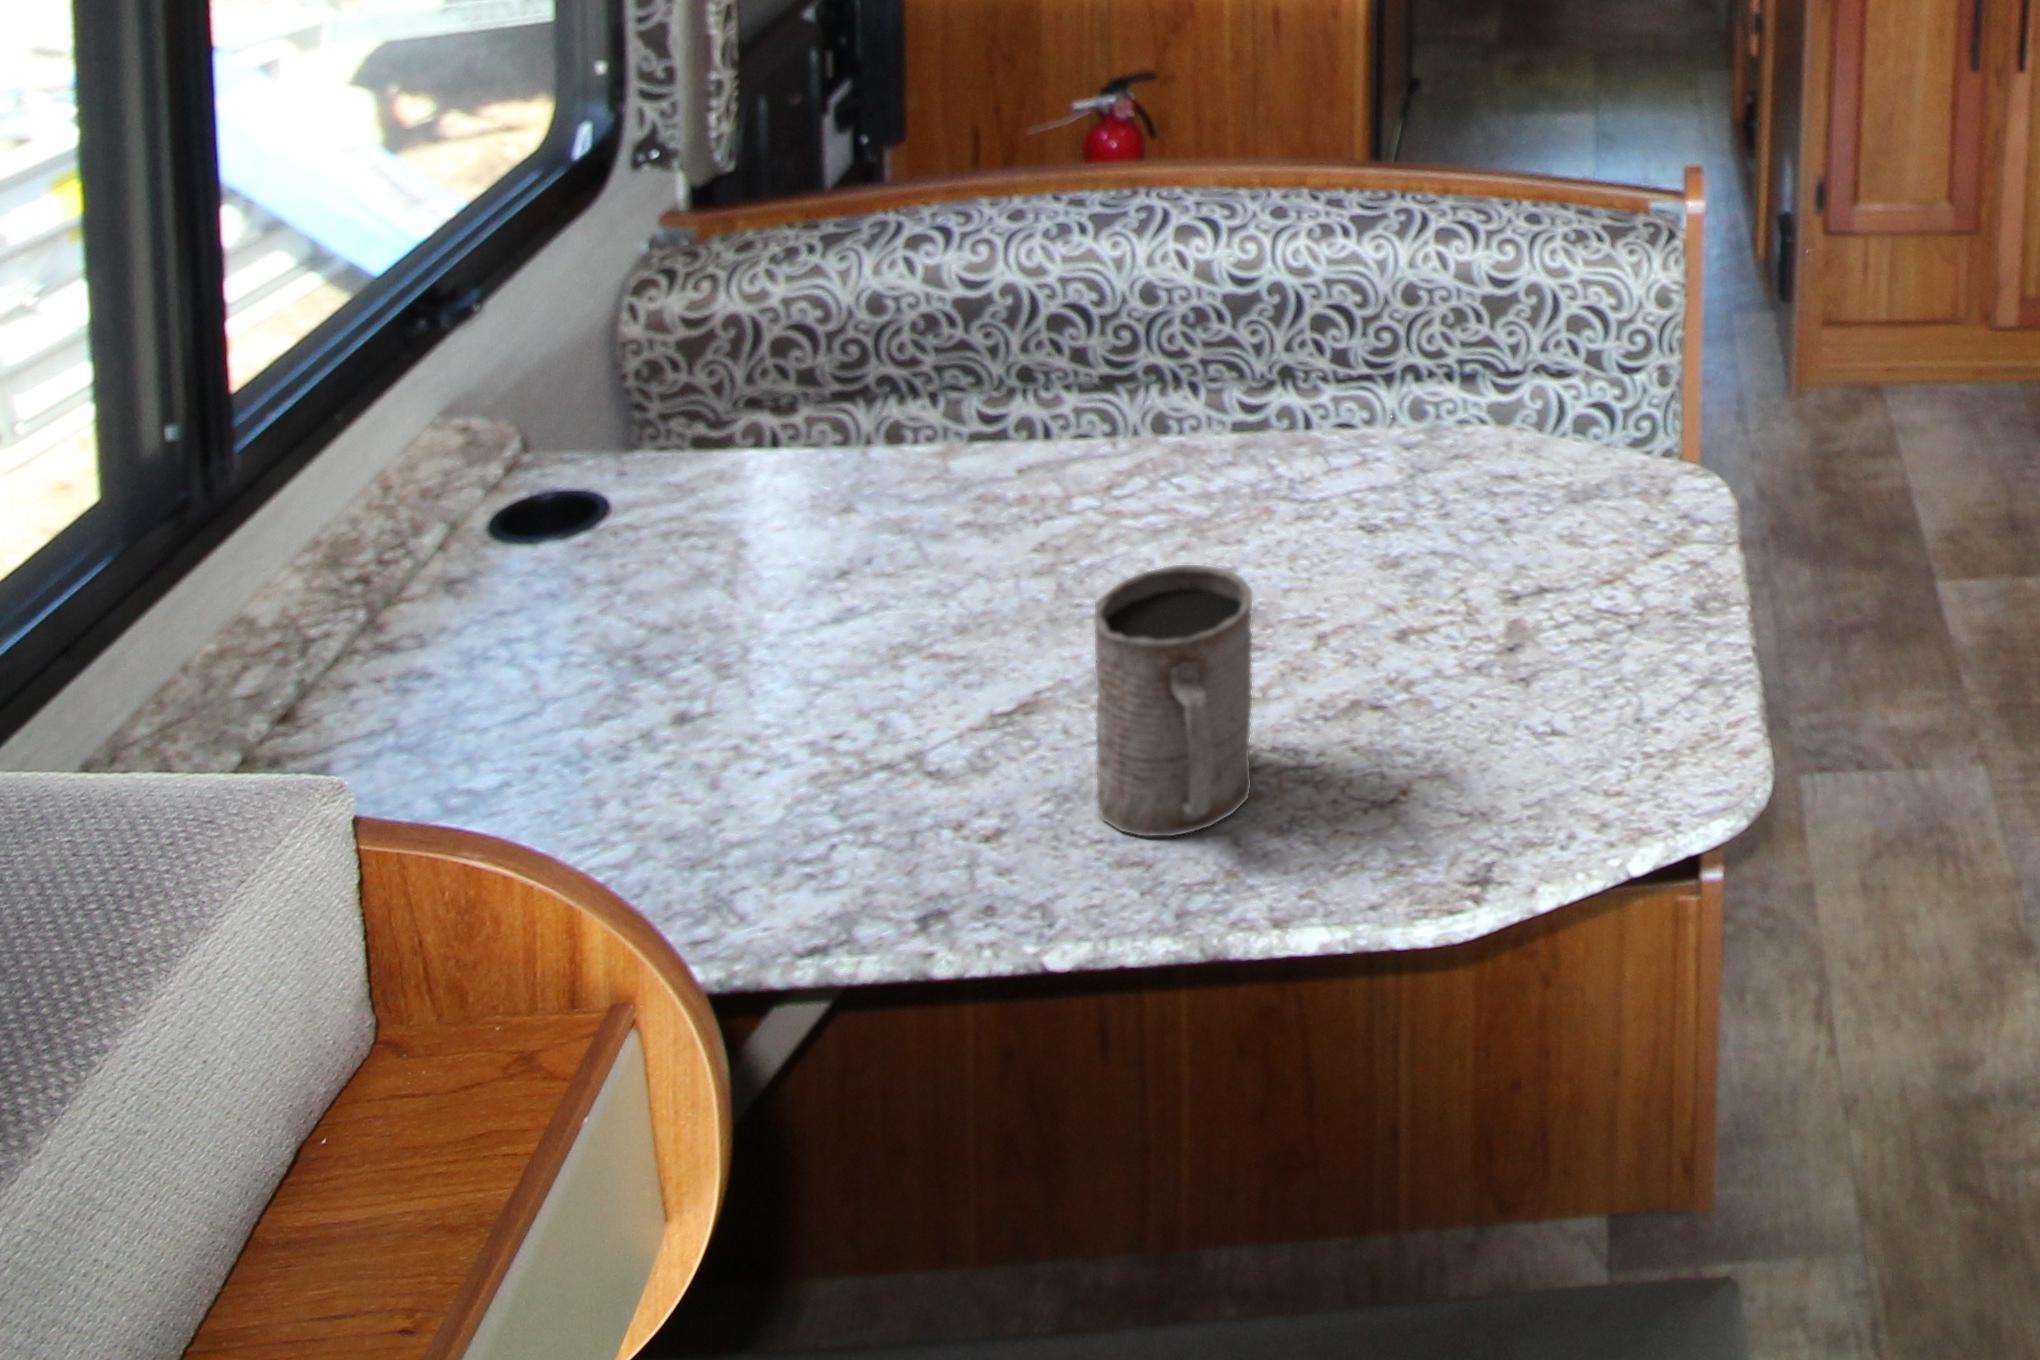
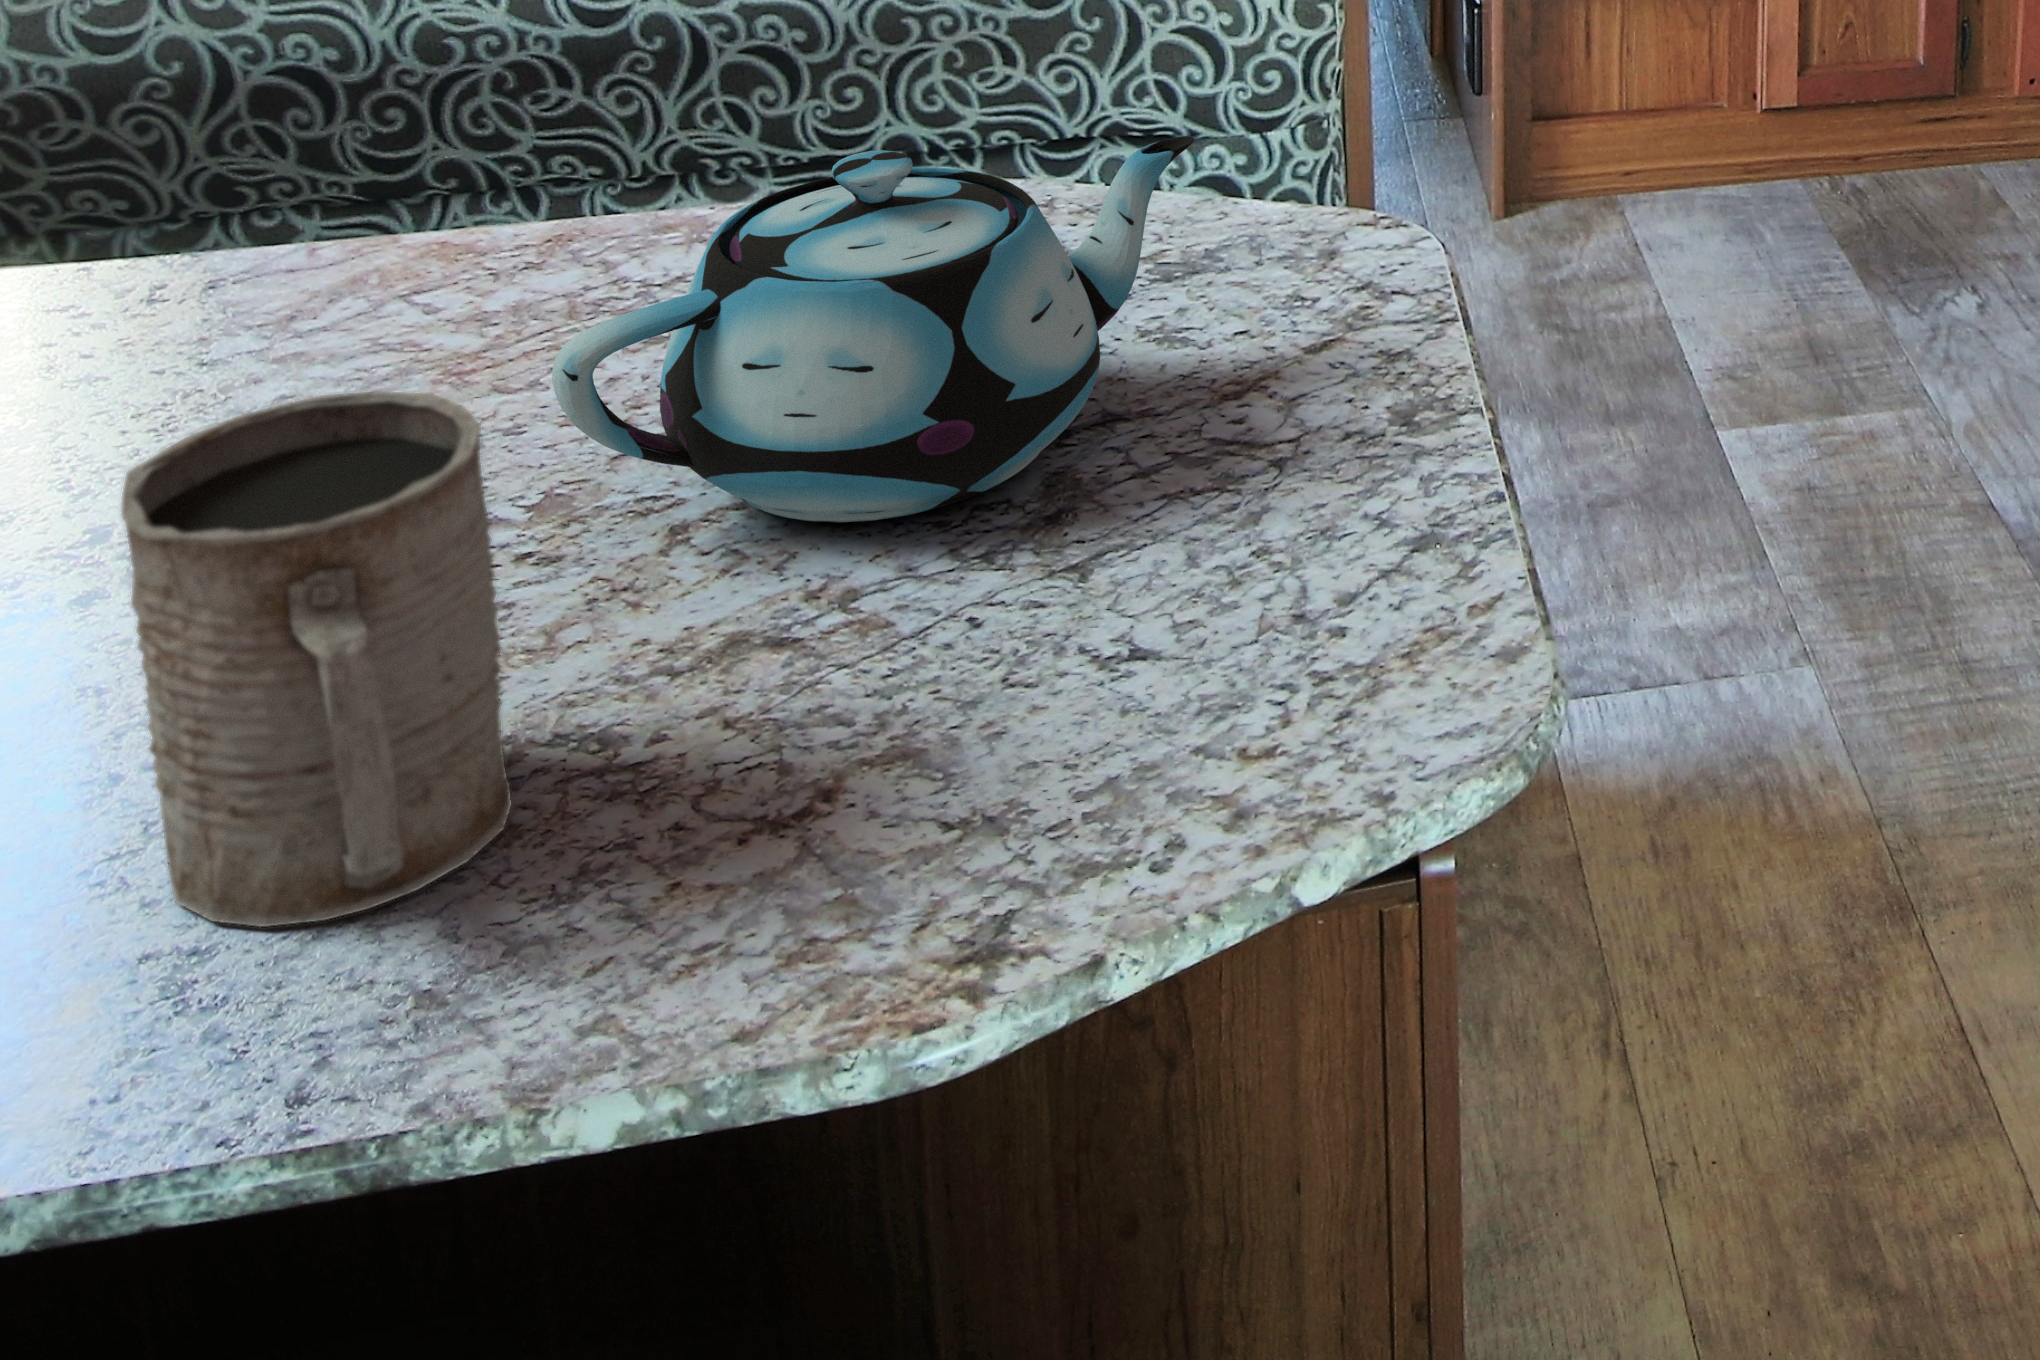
teapot: none [1265,424,1598,641] -> present [552,136,1194,522]

